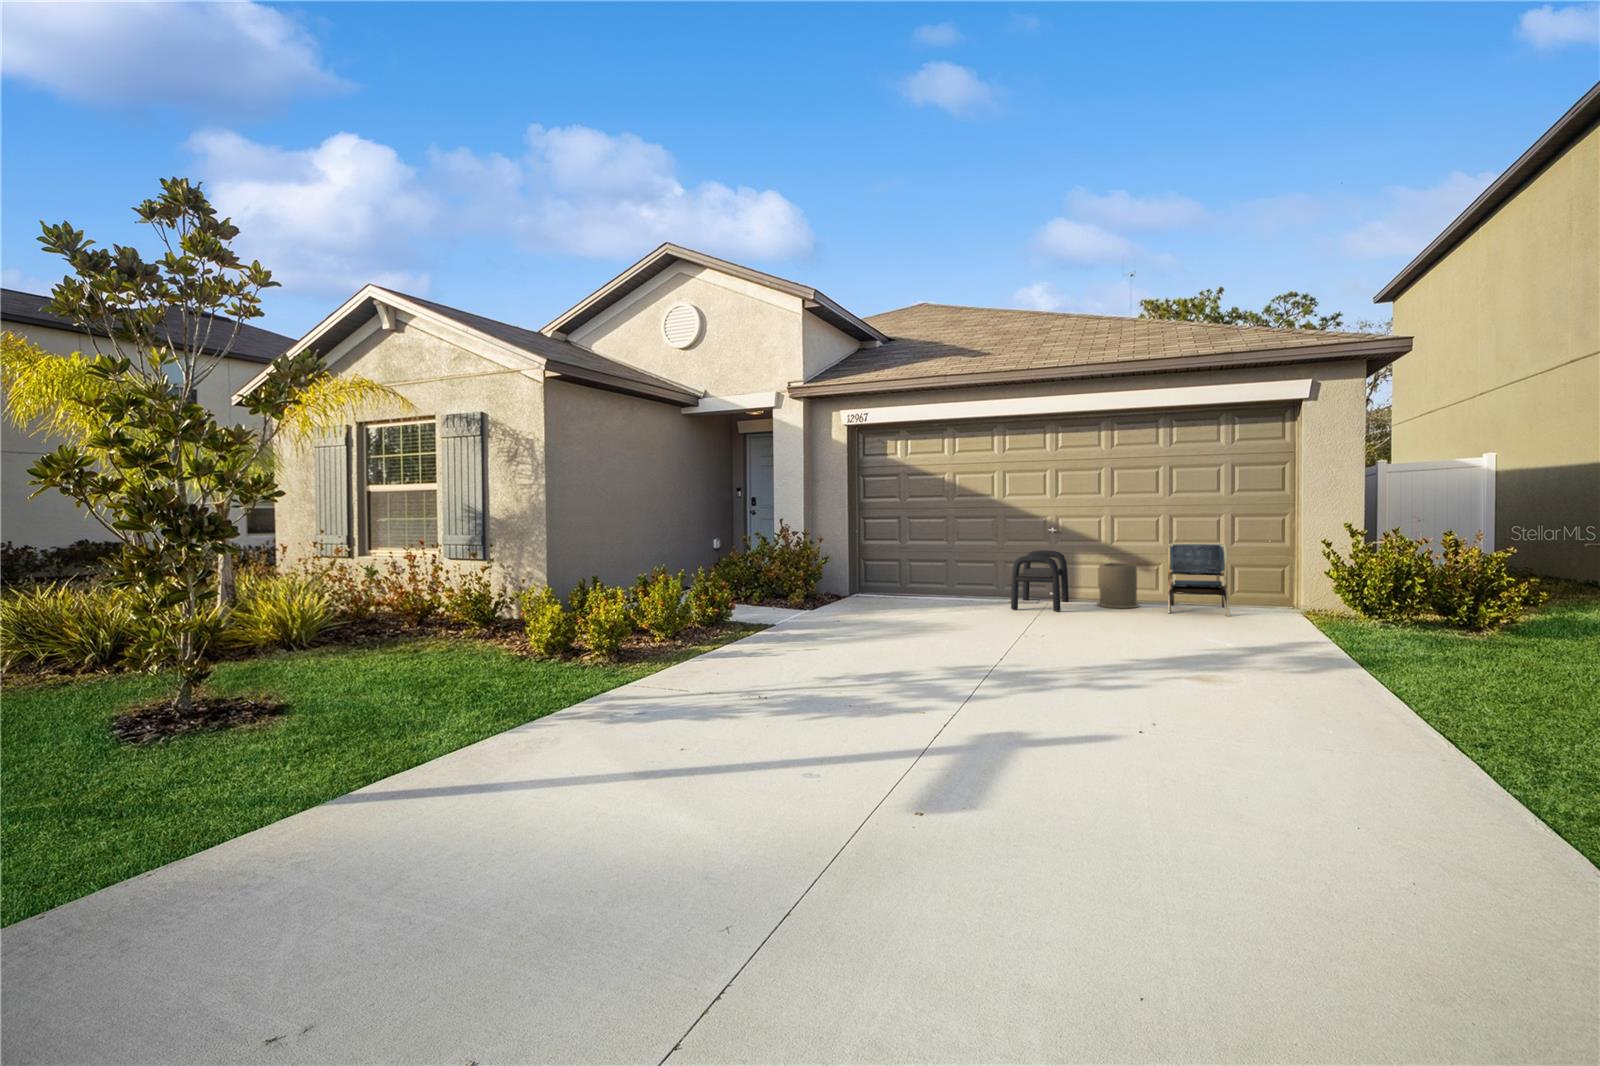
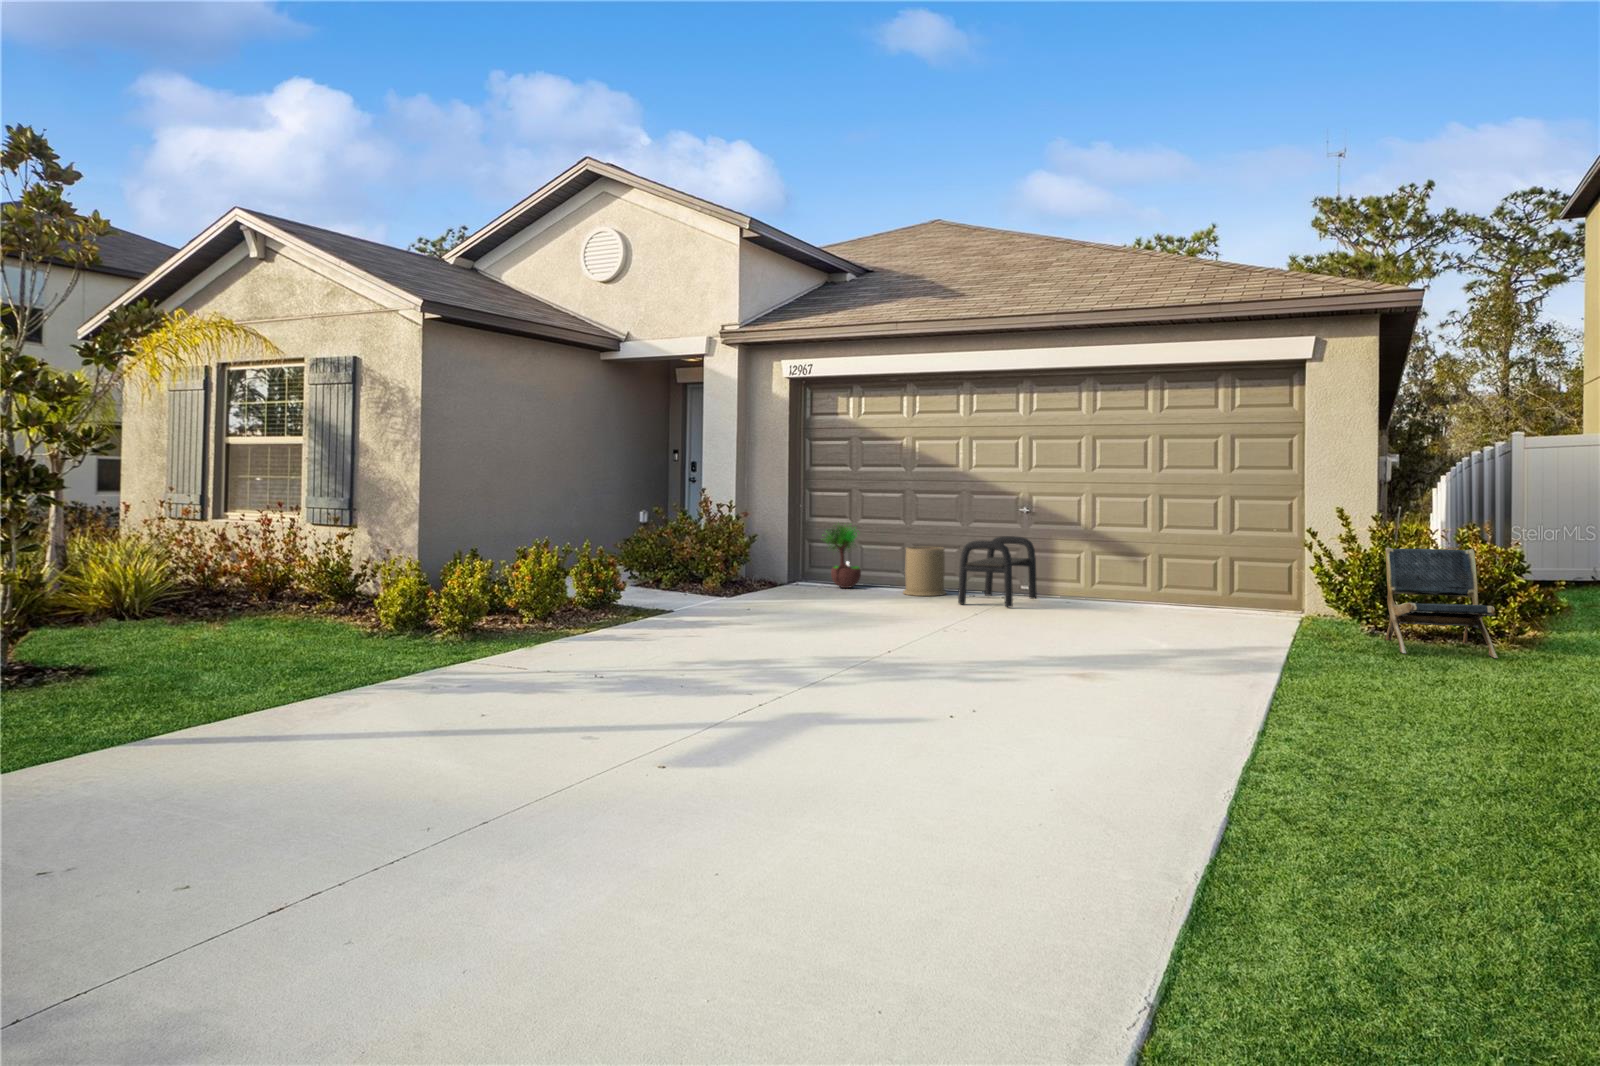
potted tree: none [881,539,915,597] -> present [822,525,861,588]
lounge chair: present [1168,544,1230,616] -> present [1385,547,1498,658]
trash can: present [1097,563,1139,608] -> present [903,546,946,596]

